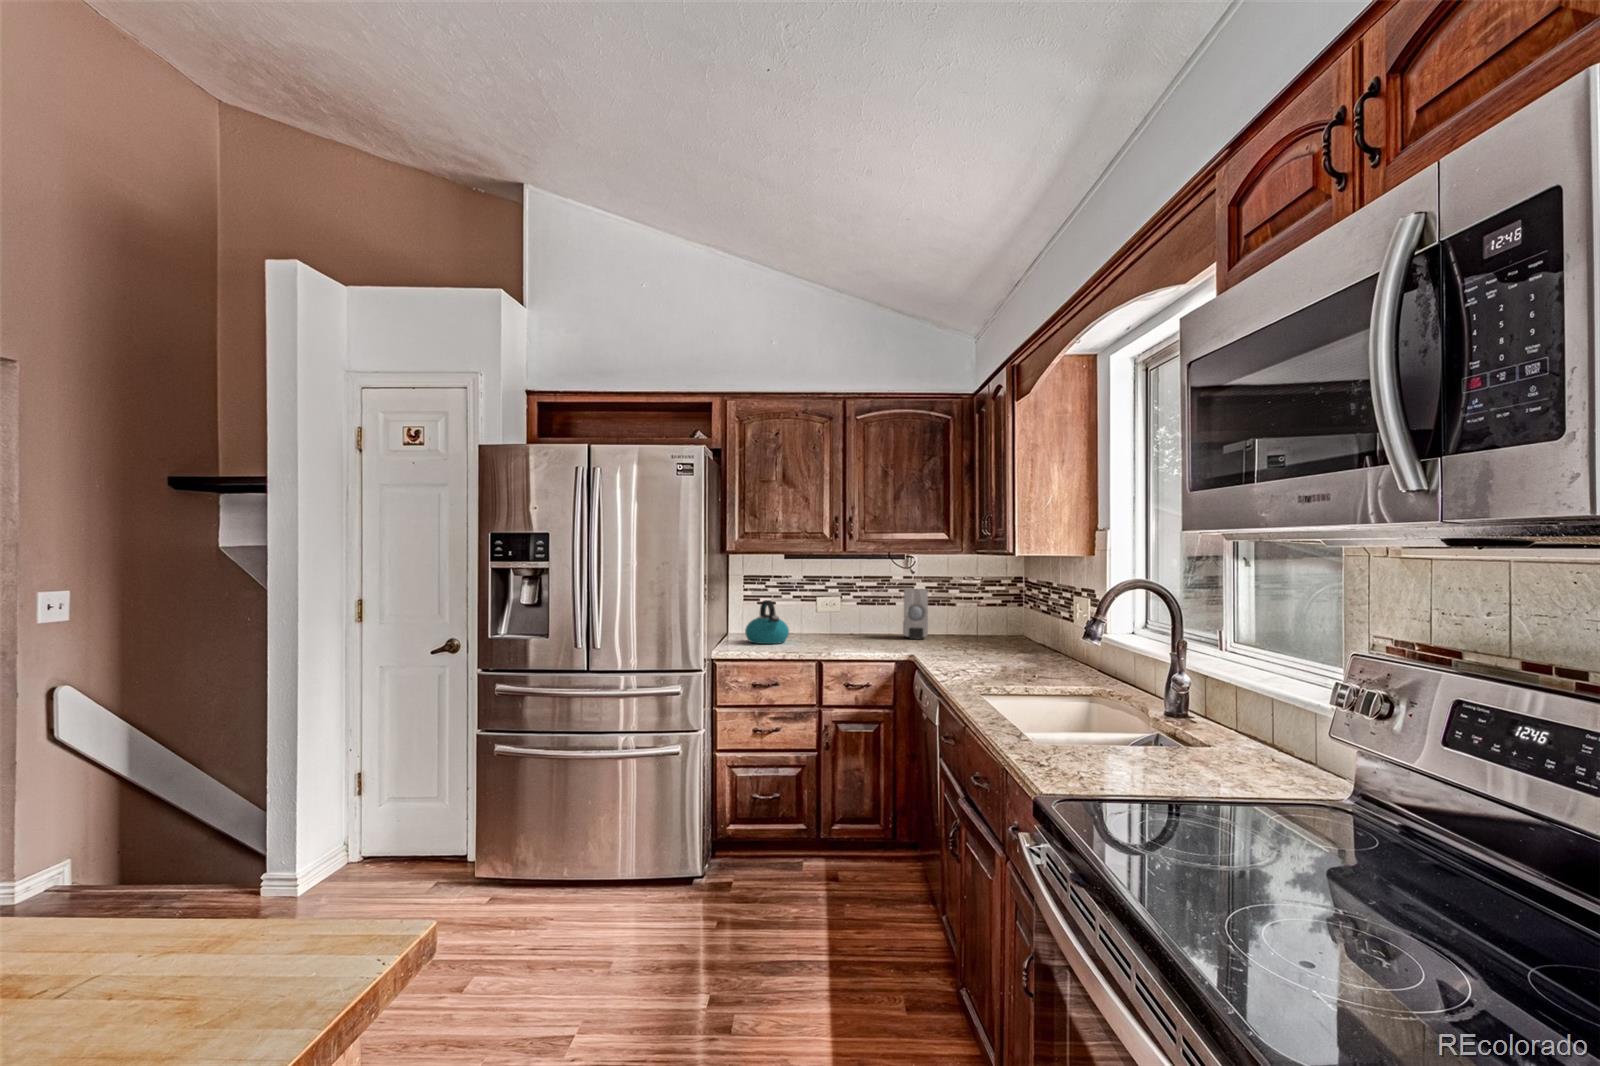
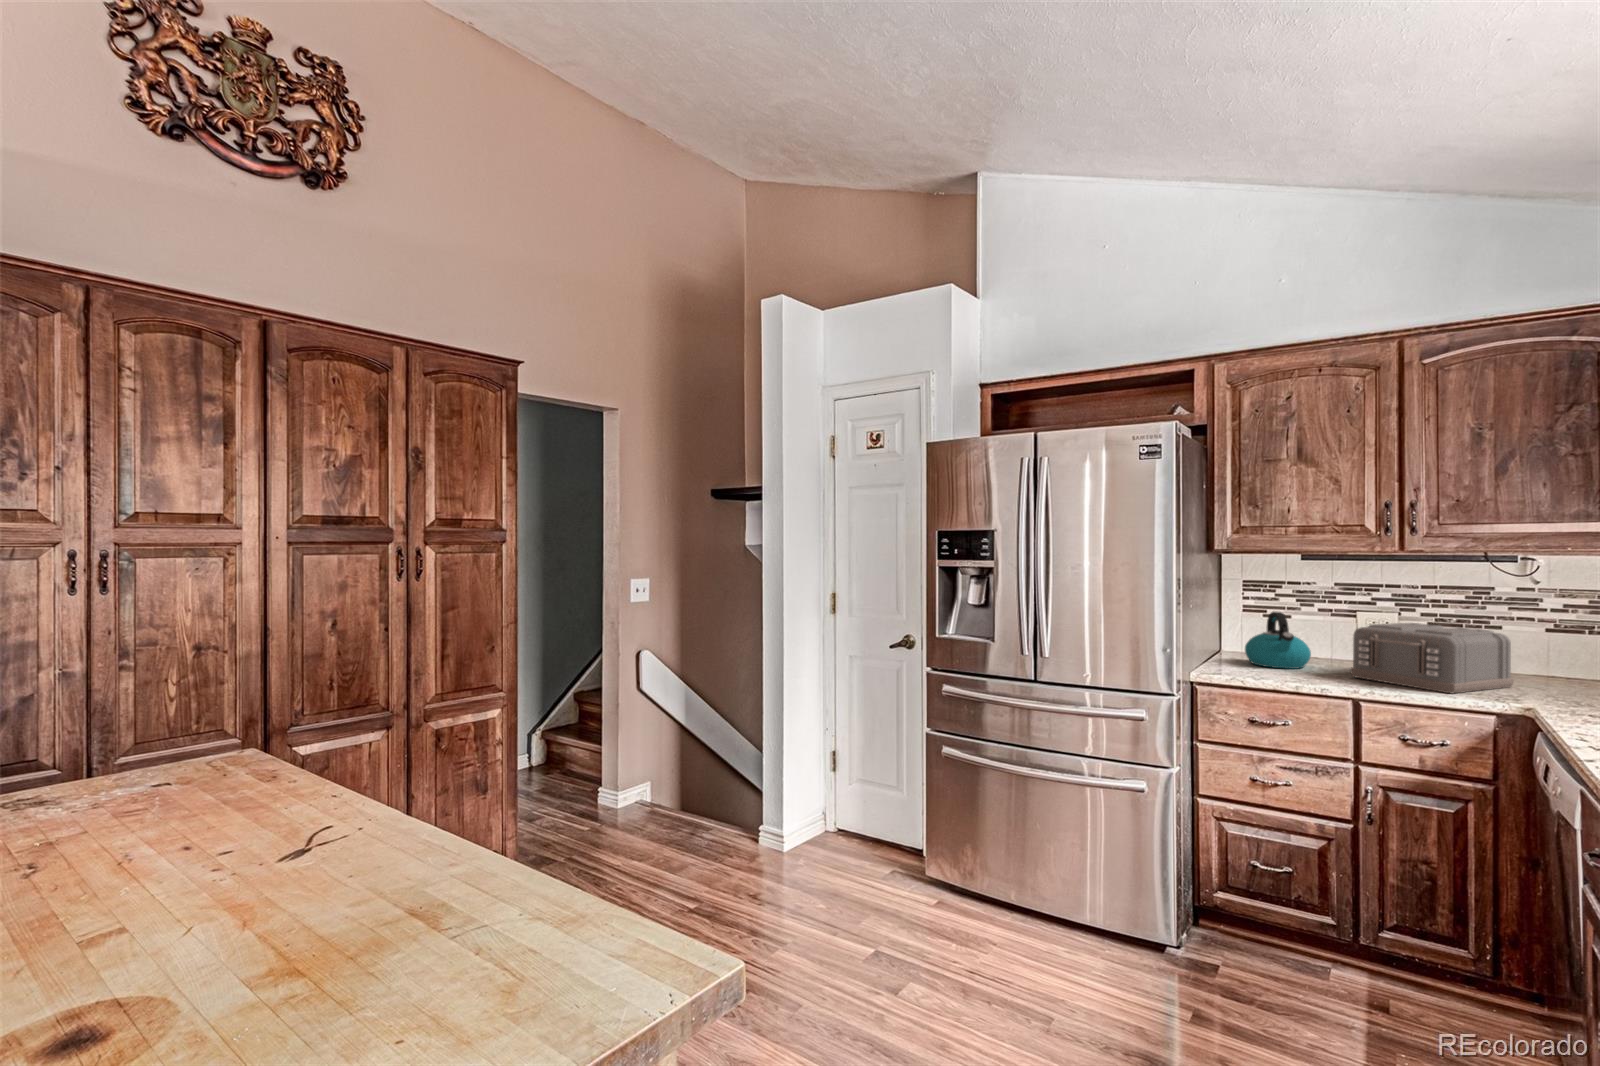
soap dispenser: present [903,588,928,639] -> none [1515,605,1566,683]
toaster: none [815,604,903,650] -> present [1350,623,1514,693]

